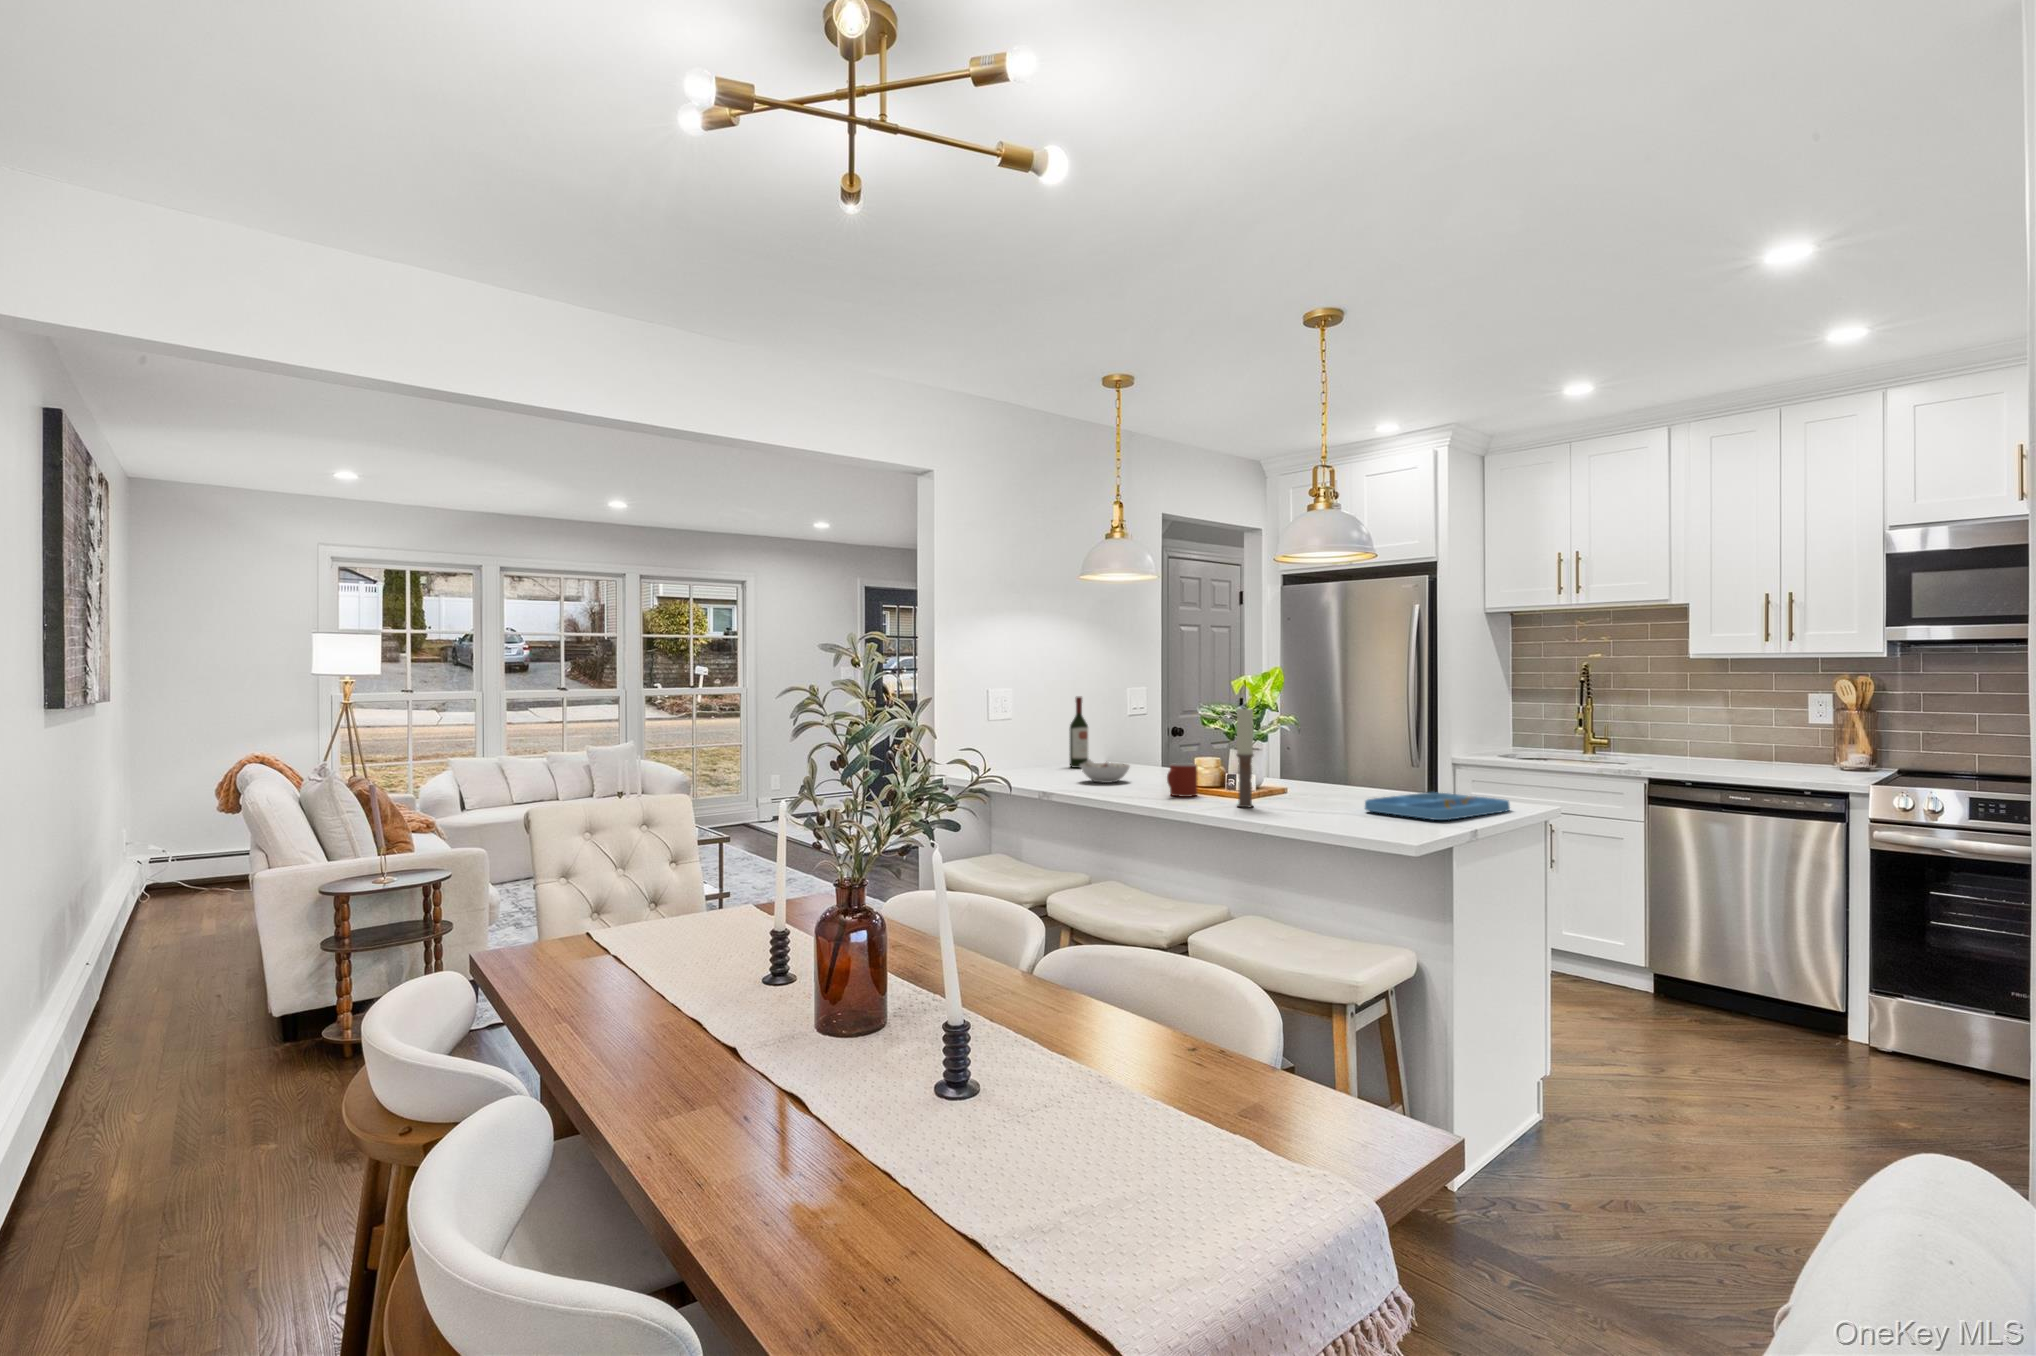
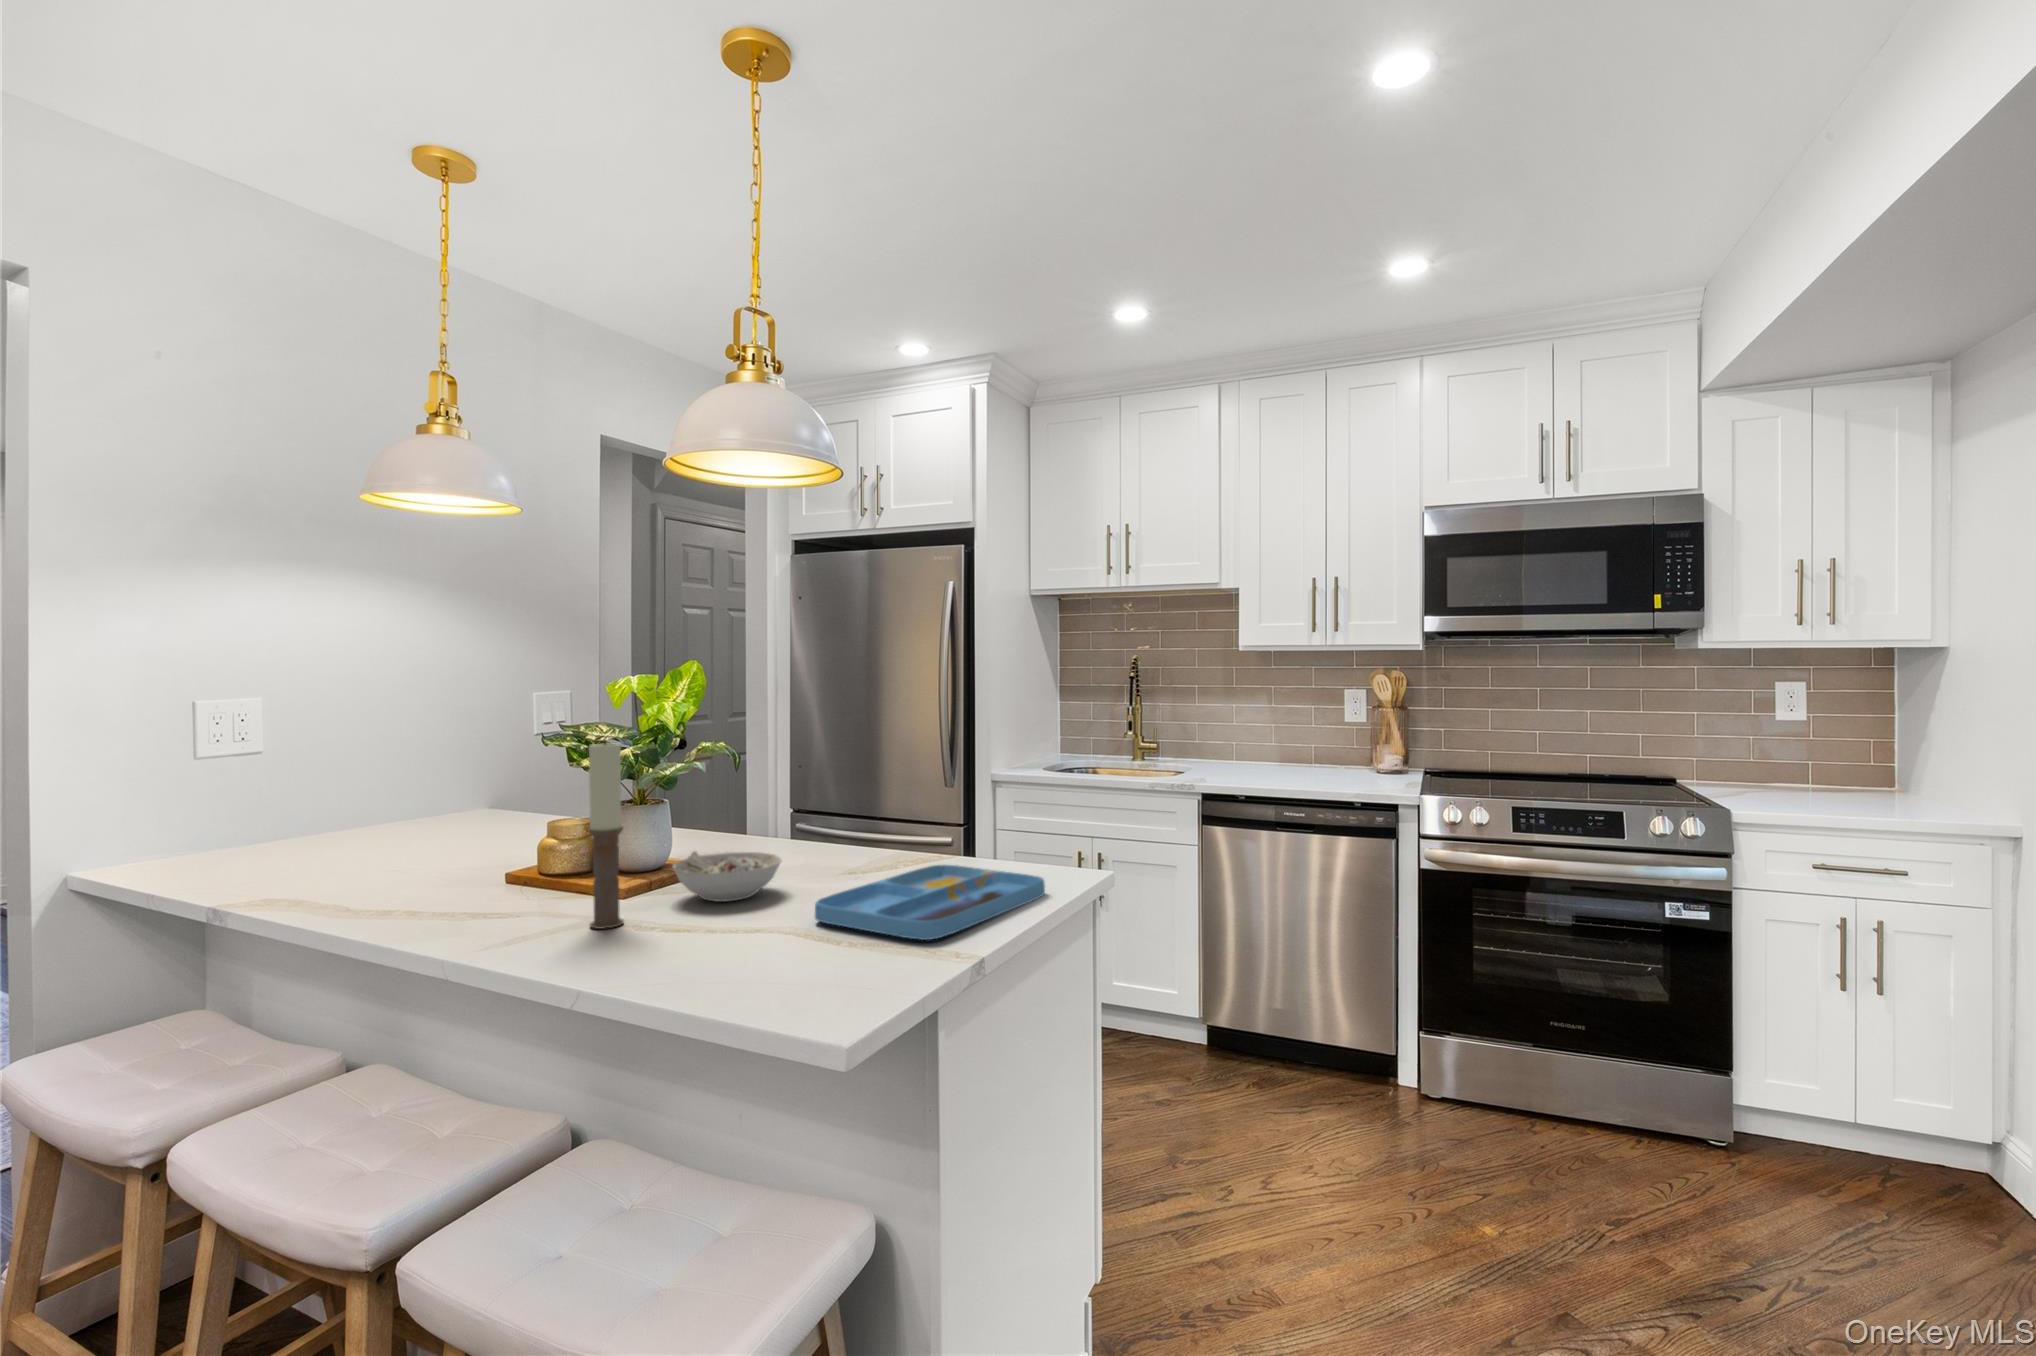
wine bottle: present [1070,697,1088,768] -> none [408,712,444,829]
bowl: present [1080,760,1130,783] -> present [673,851,782,902]
mug: present [1167,763,1197,797] -> none [481,837,551,902]

